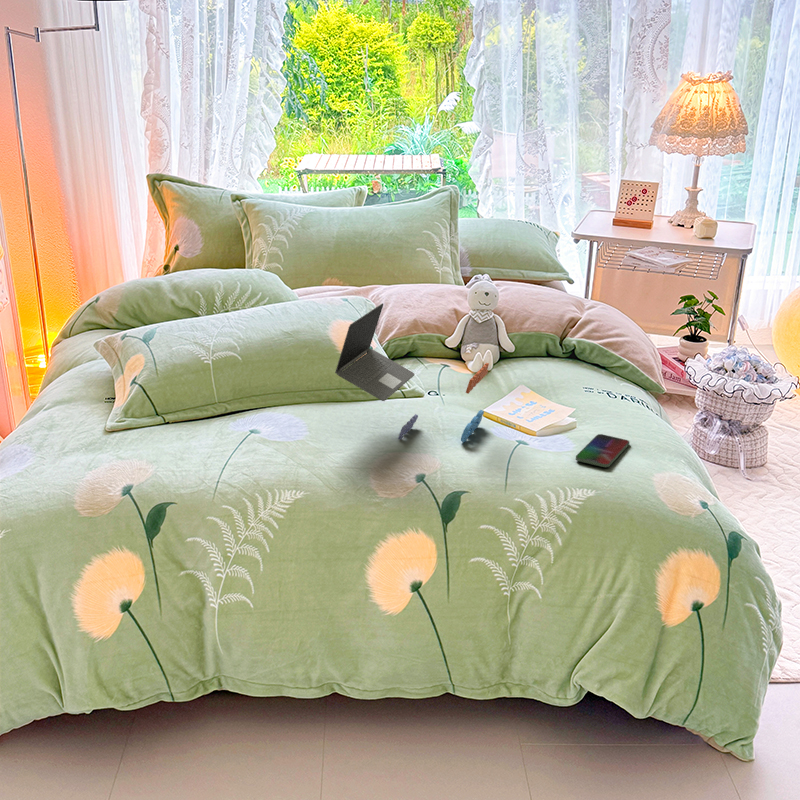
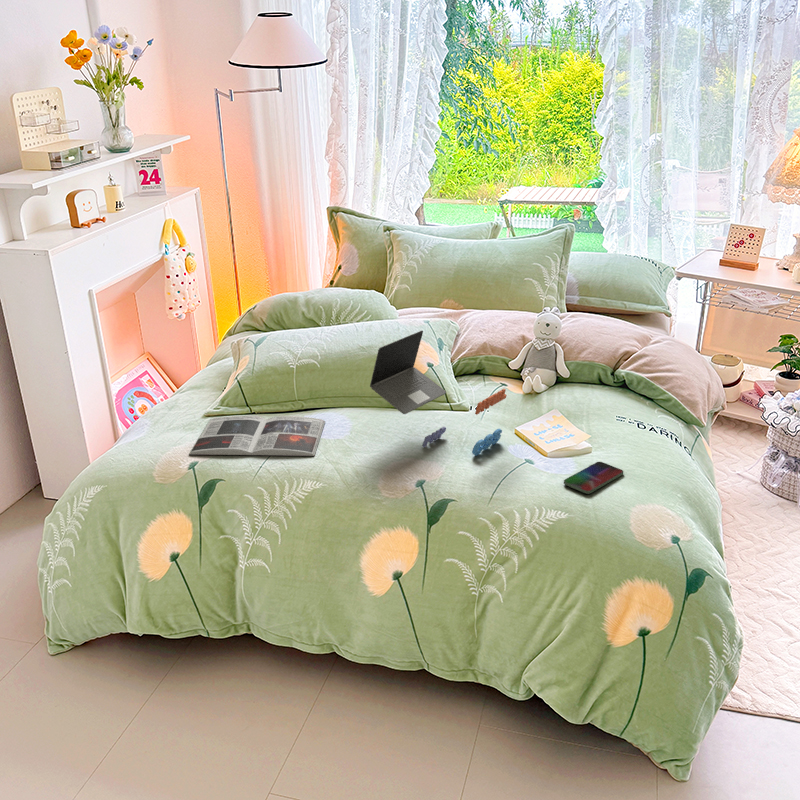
magazine: none [117,420,278,477] -> present [189,415,325,456]

